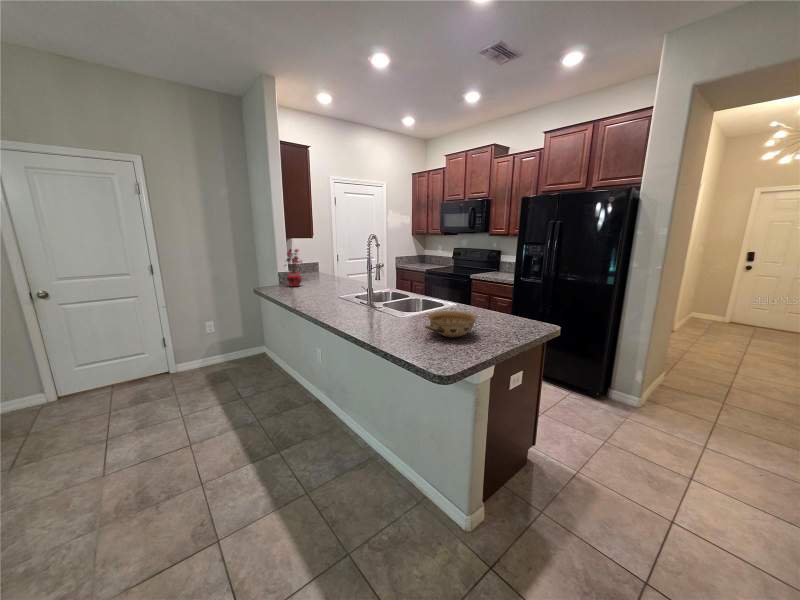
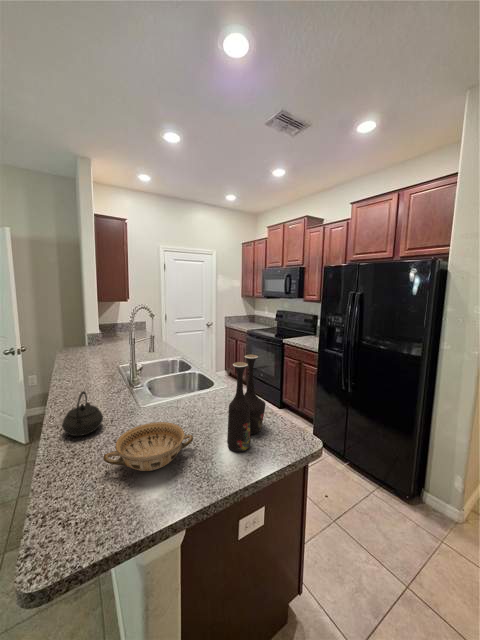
potted plant: present [286,249,302,287] -> none [73,317,96,355]
vase: none [491,261,517,329] -> present [227,354,266,452]
kettle: none [361,293,390,327] -> present [62,391,103,436]

